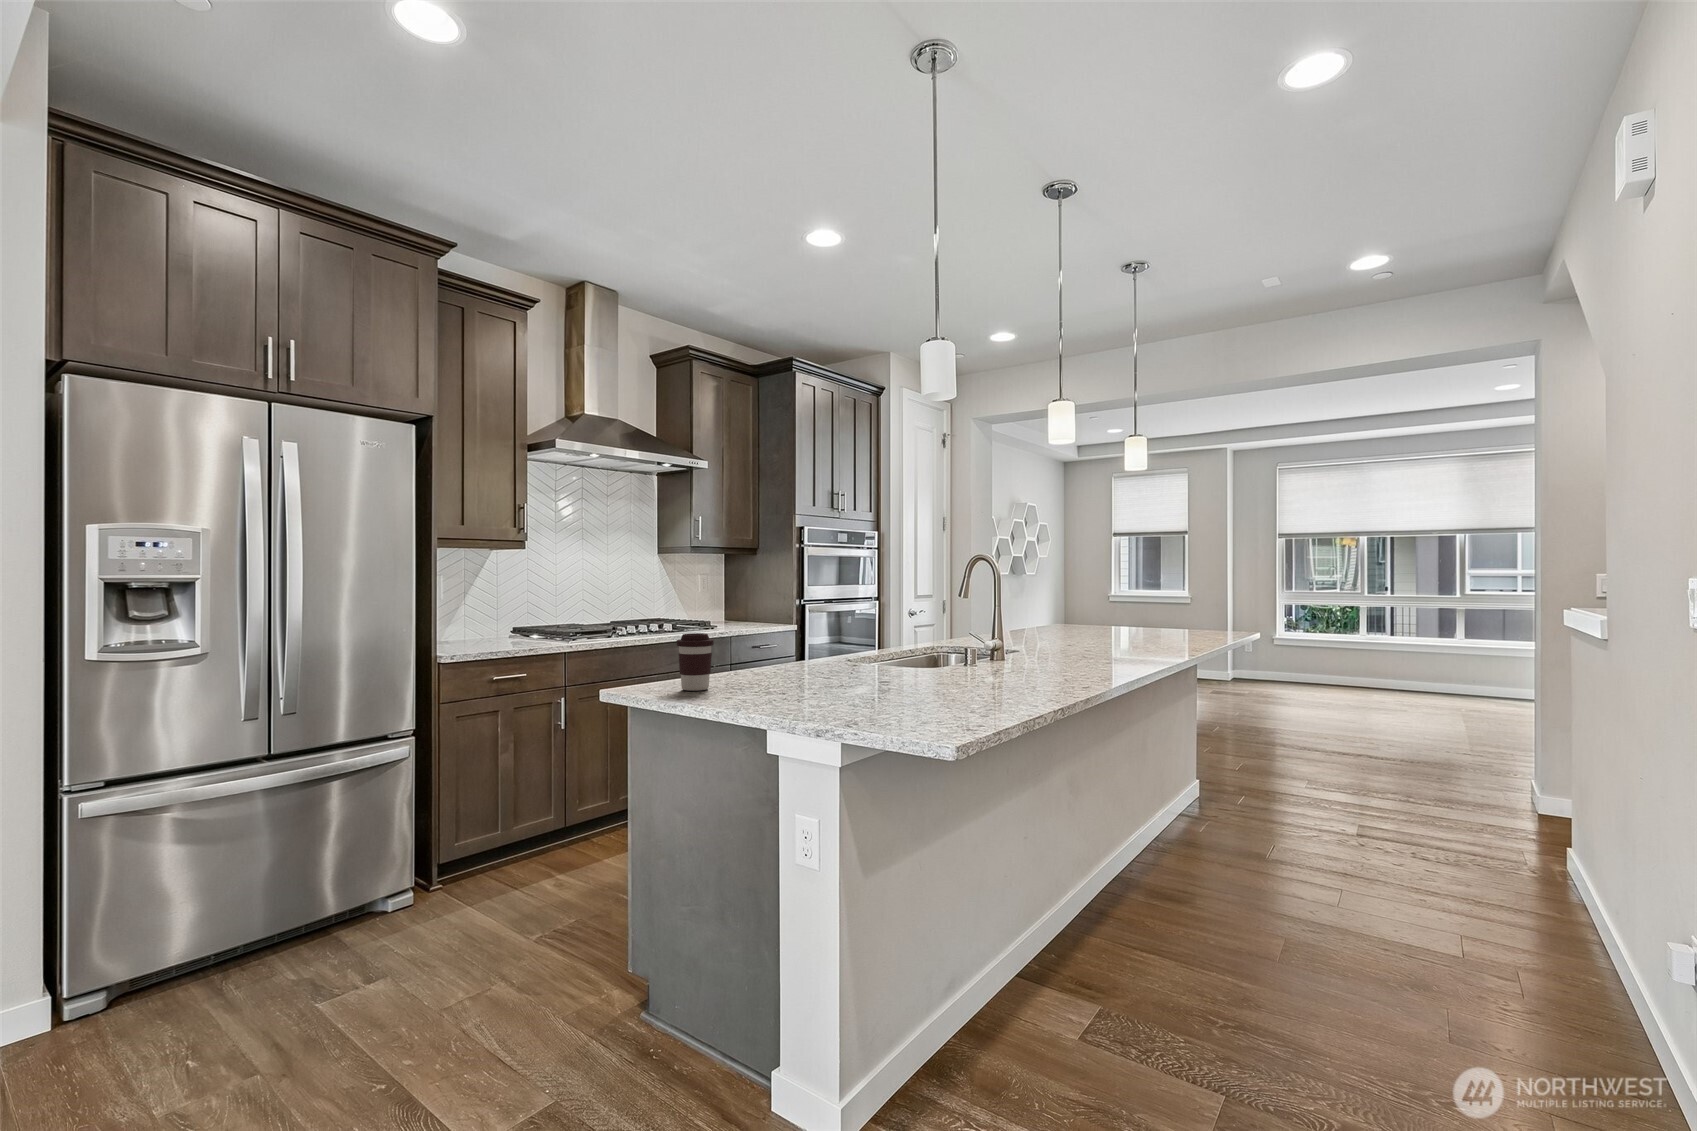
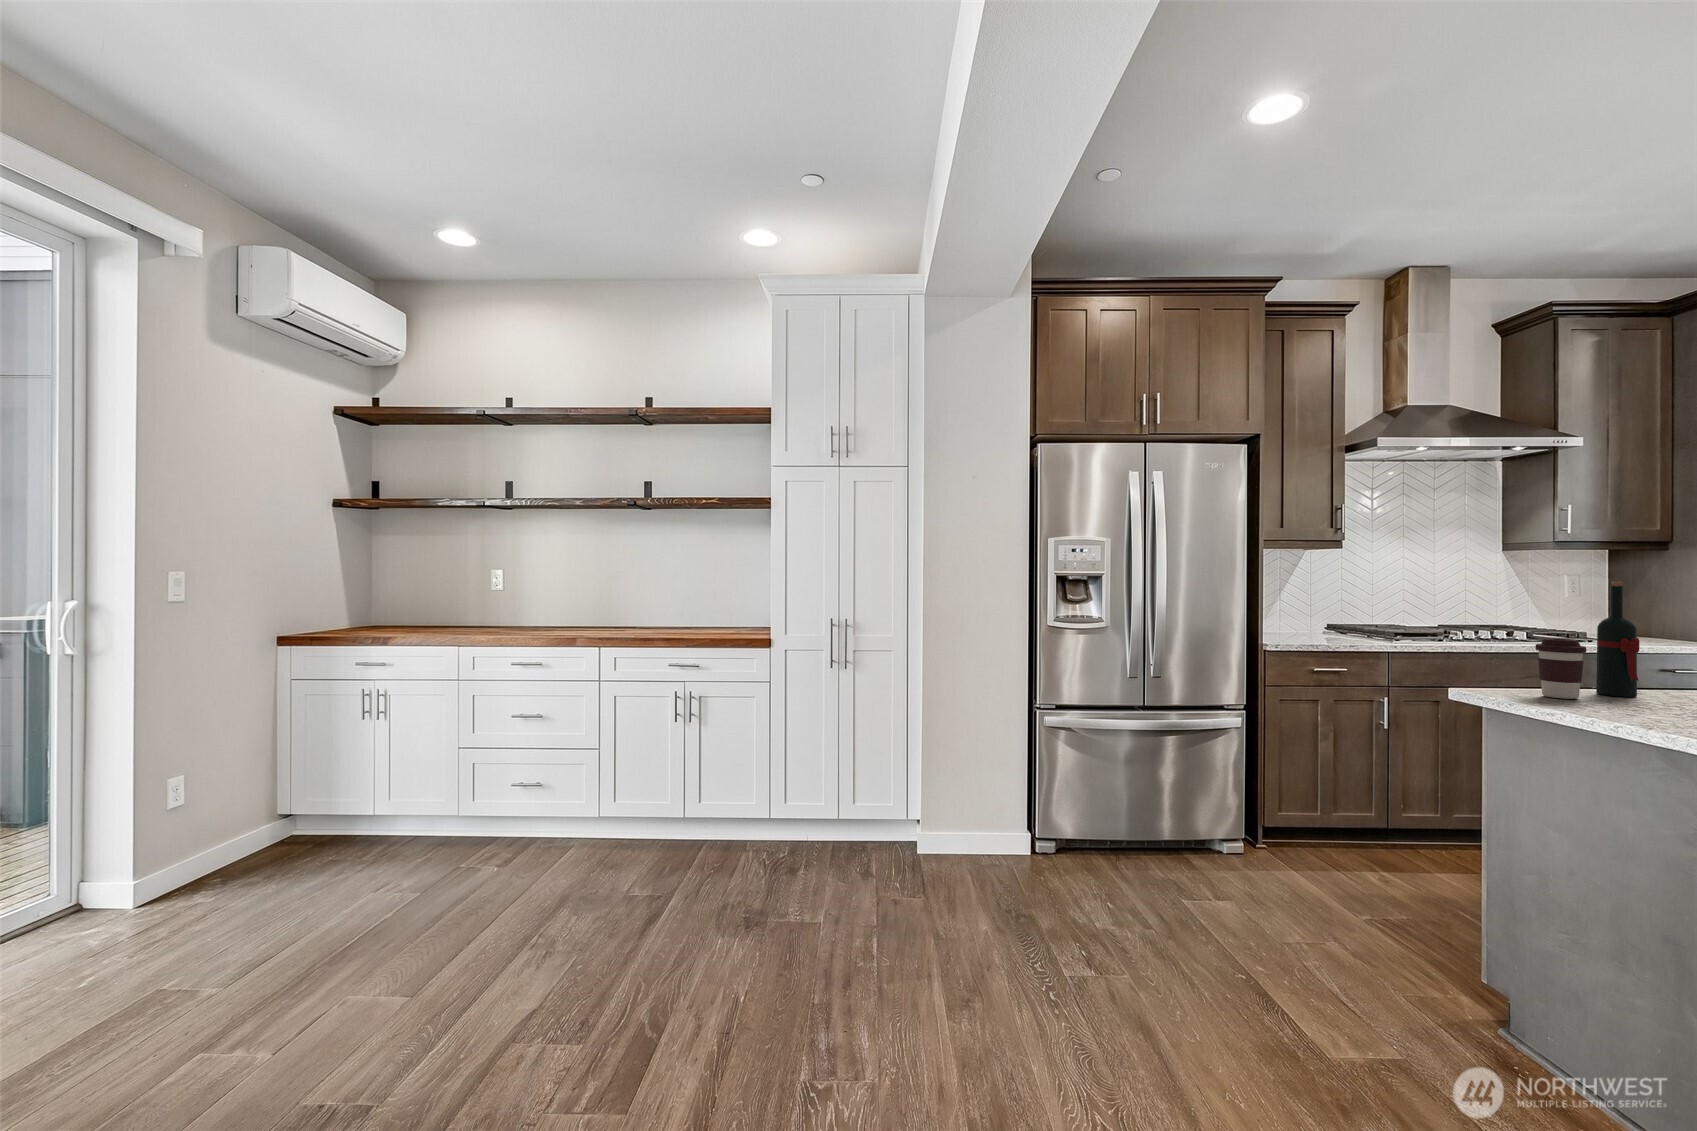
wine bottle: none [721,578,749,682] -> present [1596,581,1639,697]

